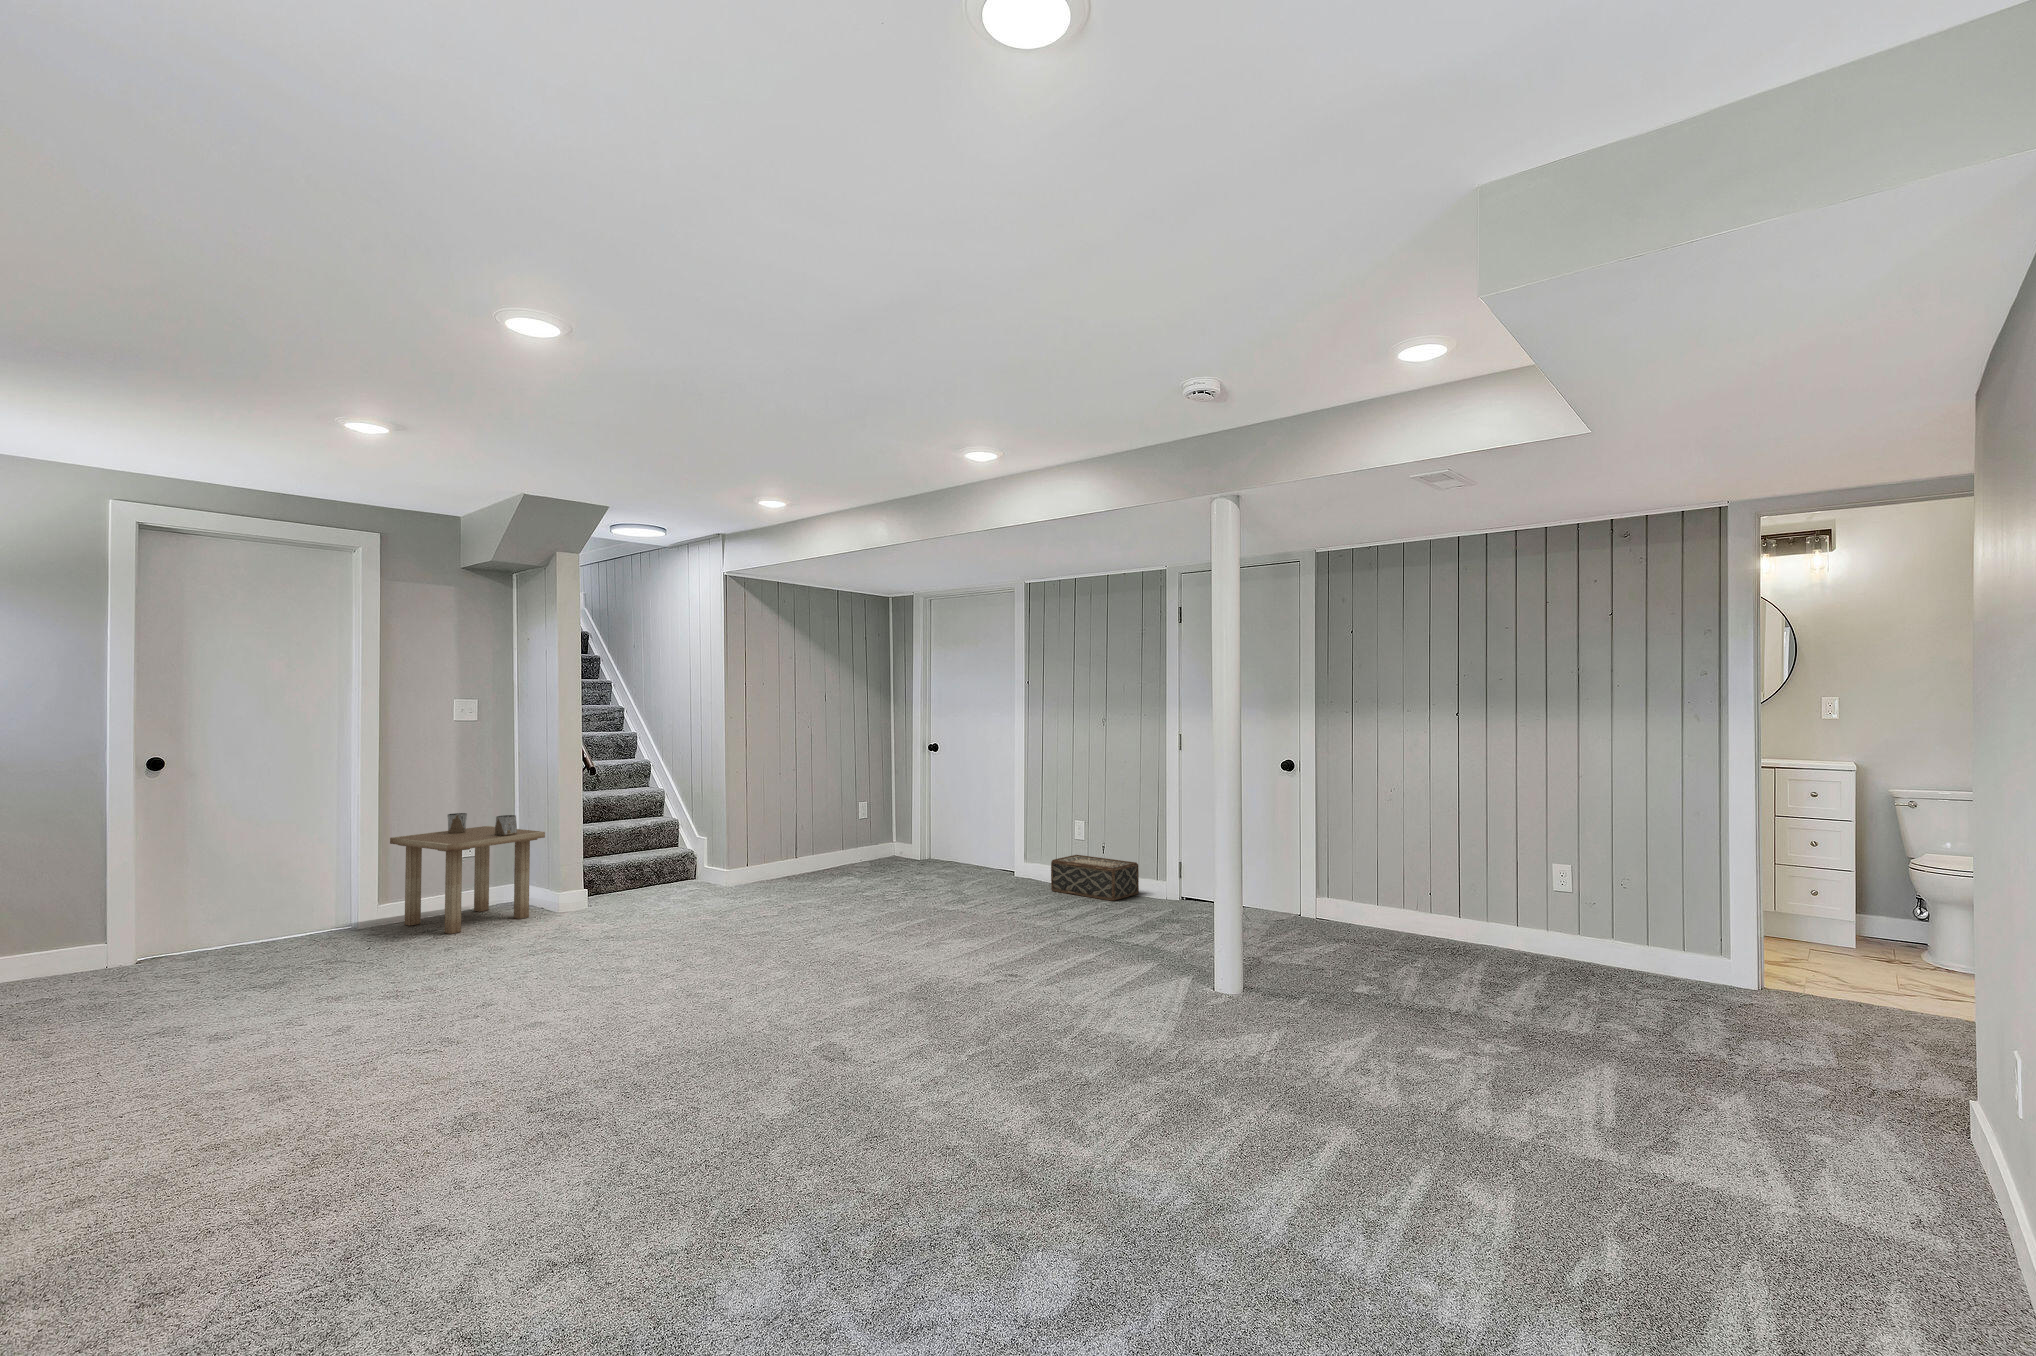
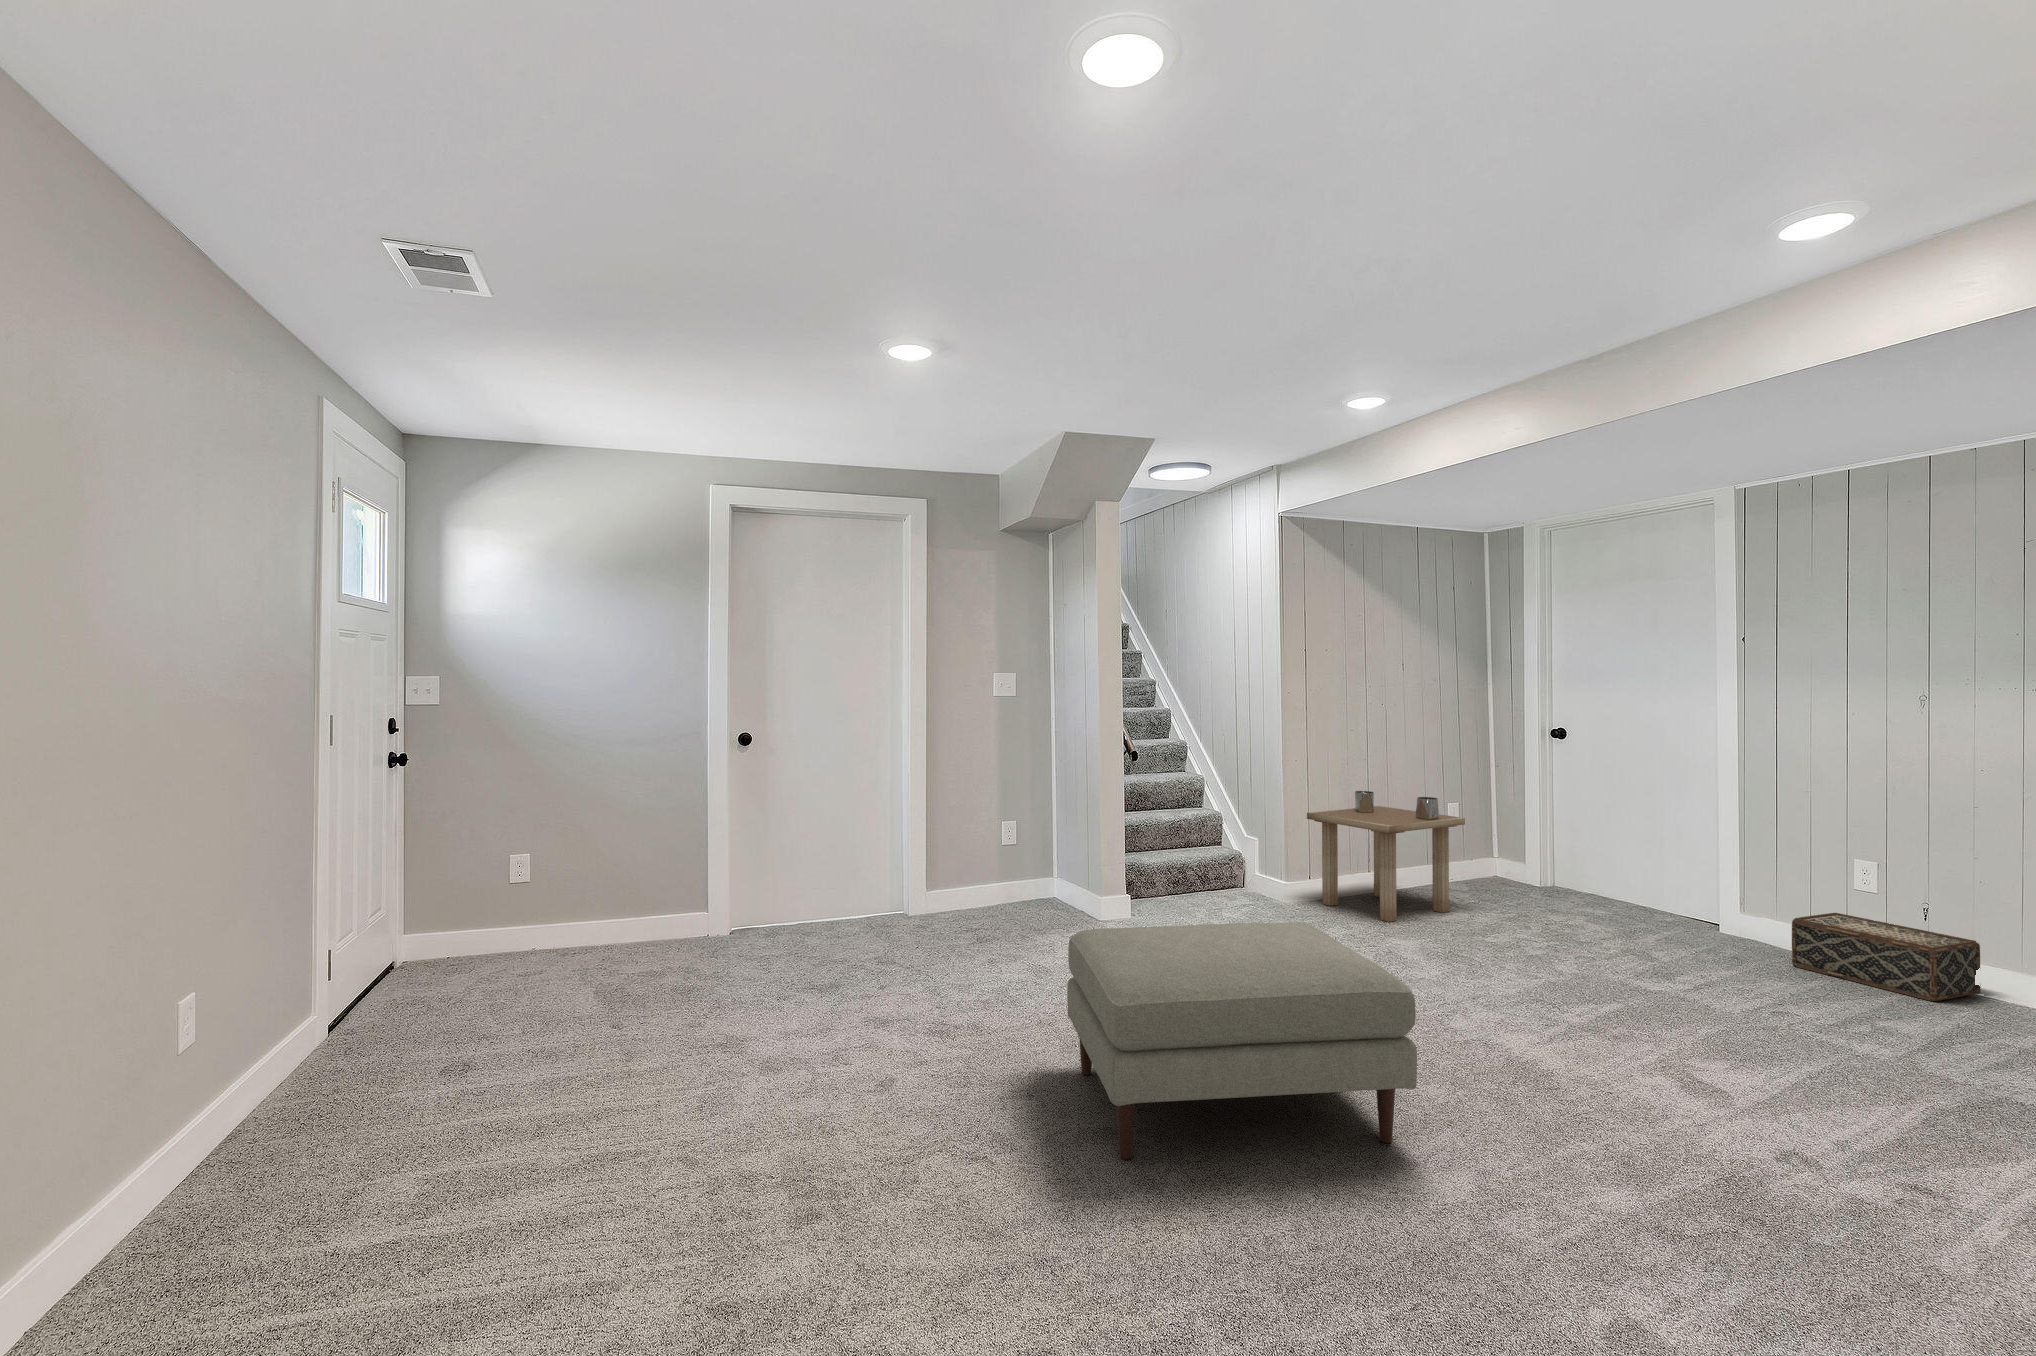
side table: present [390,813,545,934] -> present [1307,791,1465,922]
ottoman: none [512,885,776,1067] -> present [1067,922,1417,1159]

